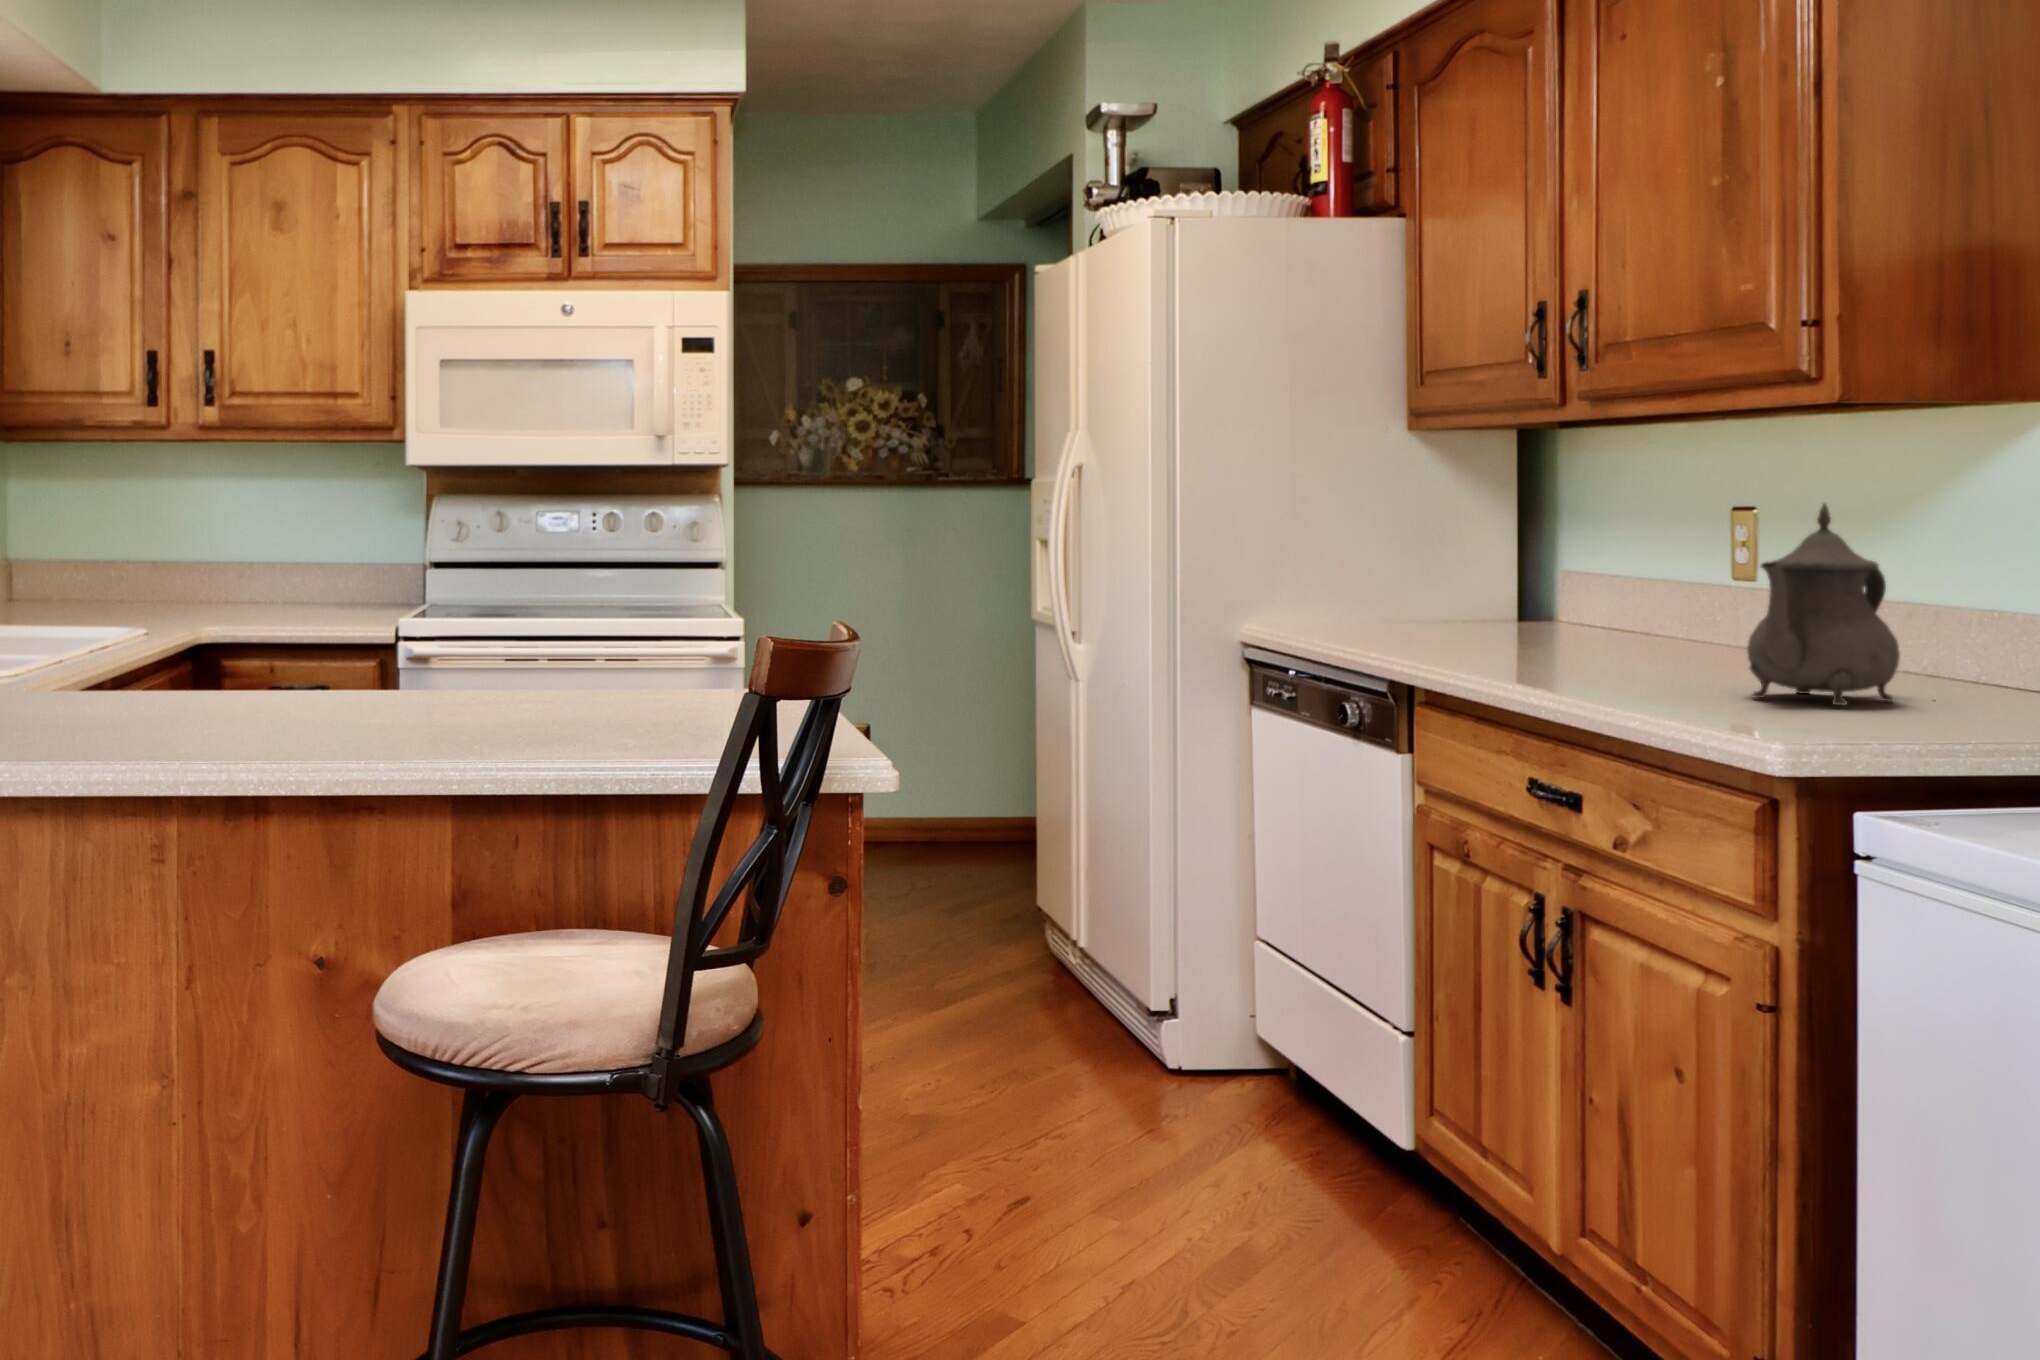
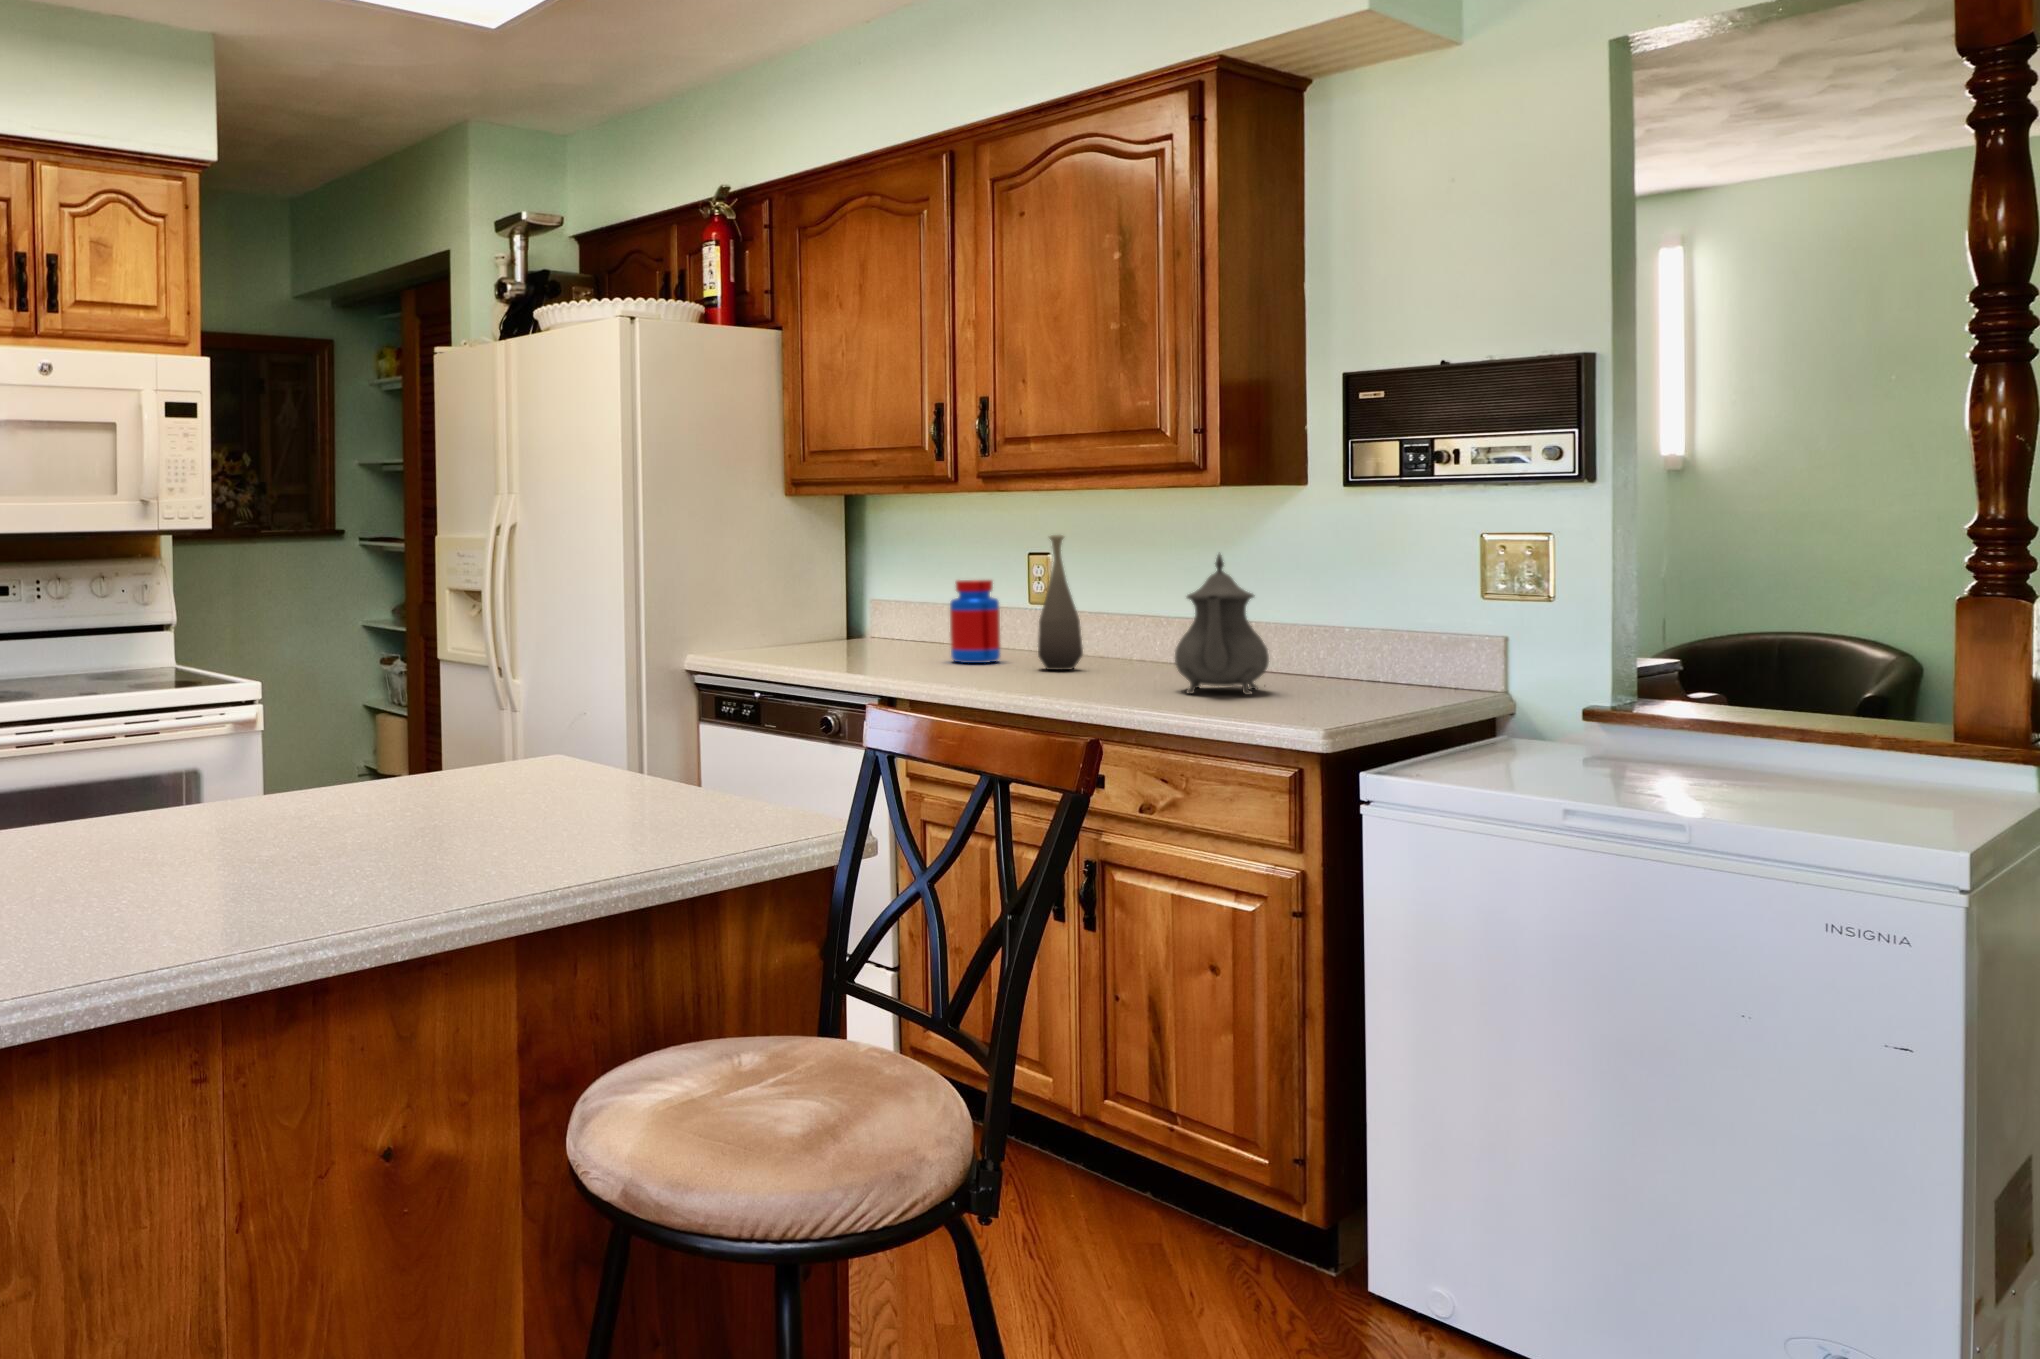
bottle: none [1650,476,1724,661] -> present [1038,535,1083,670]
jar: none [1568,536,1643,646] -> present [950,580,1001,663]

